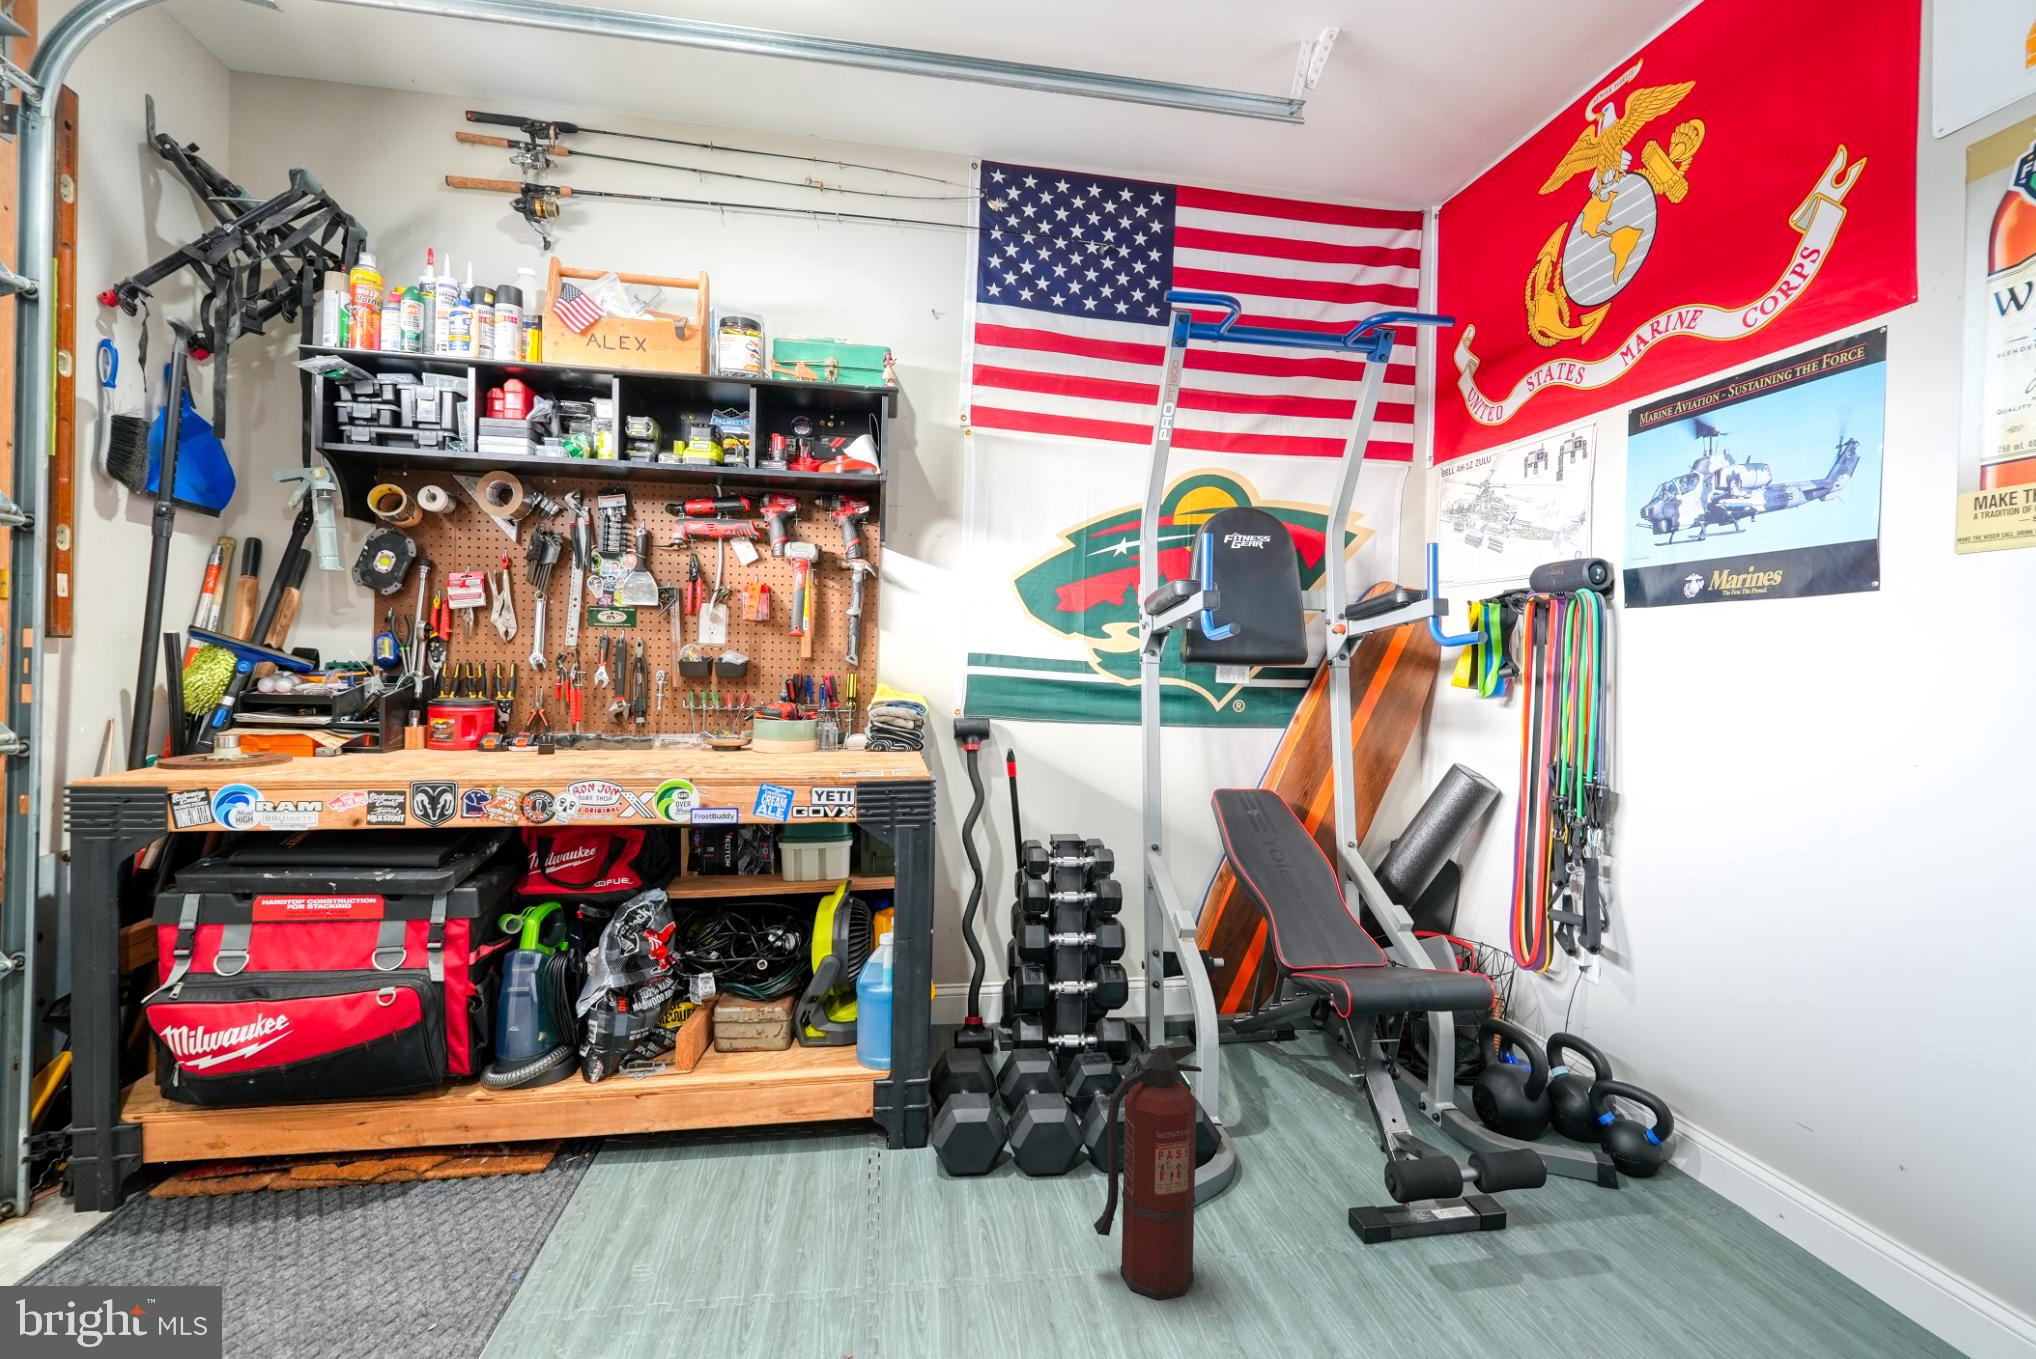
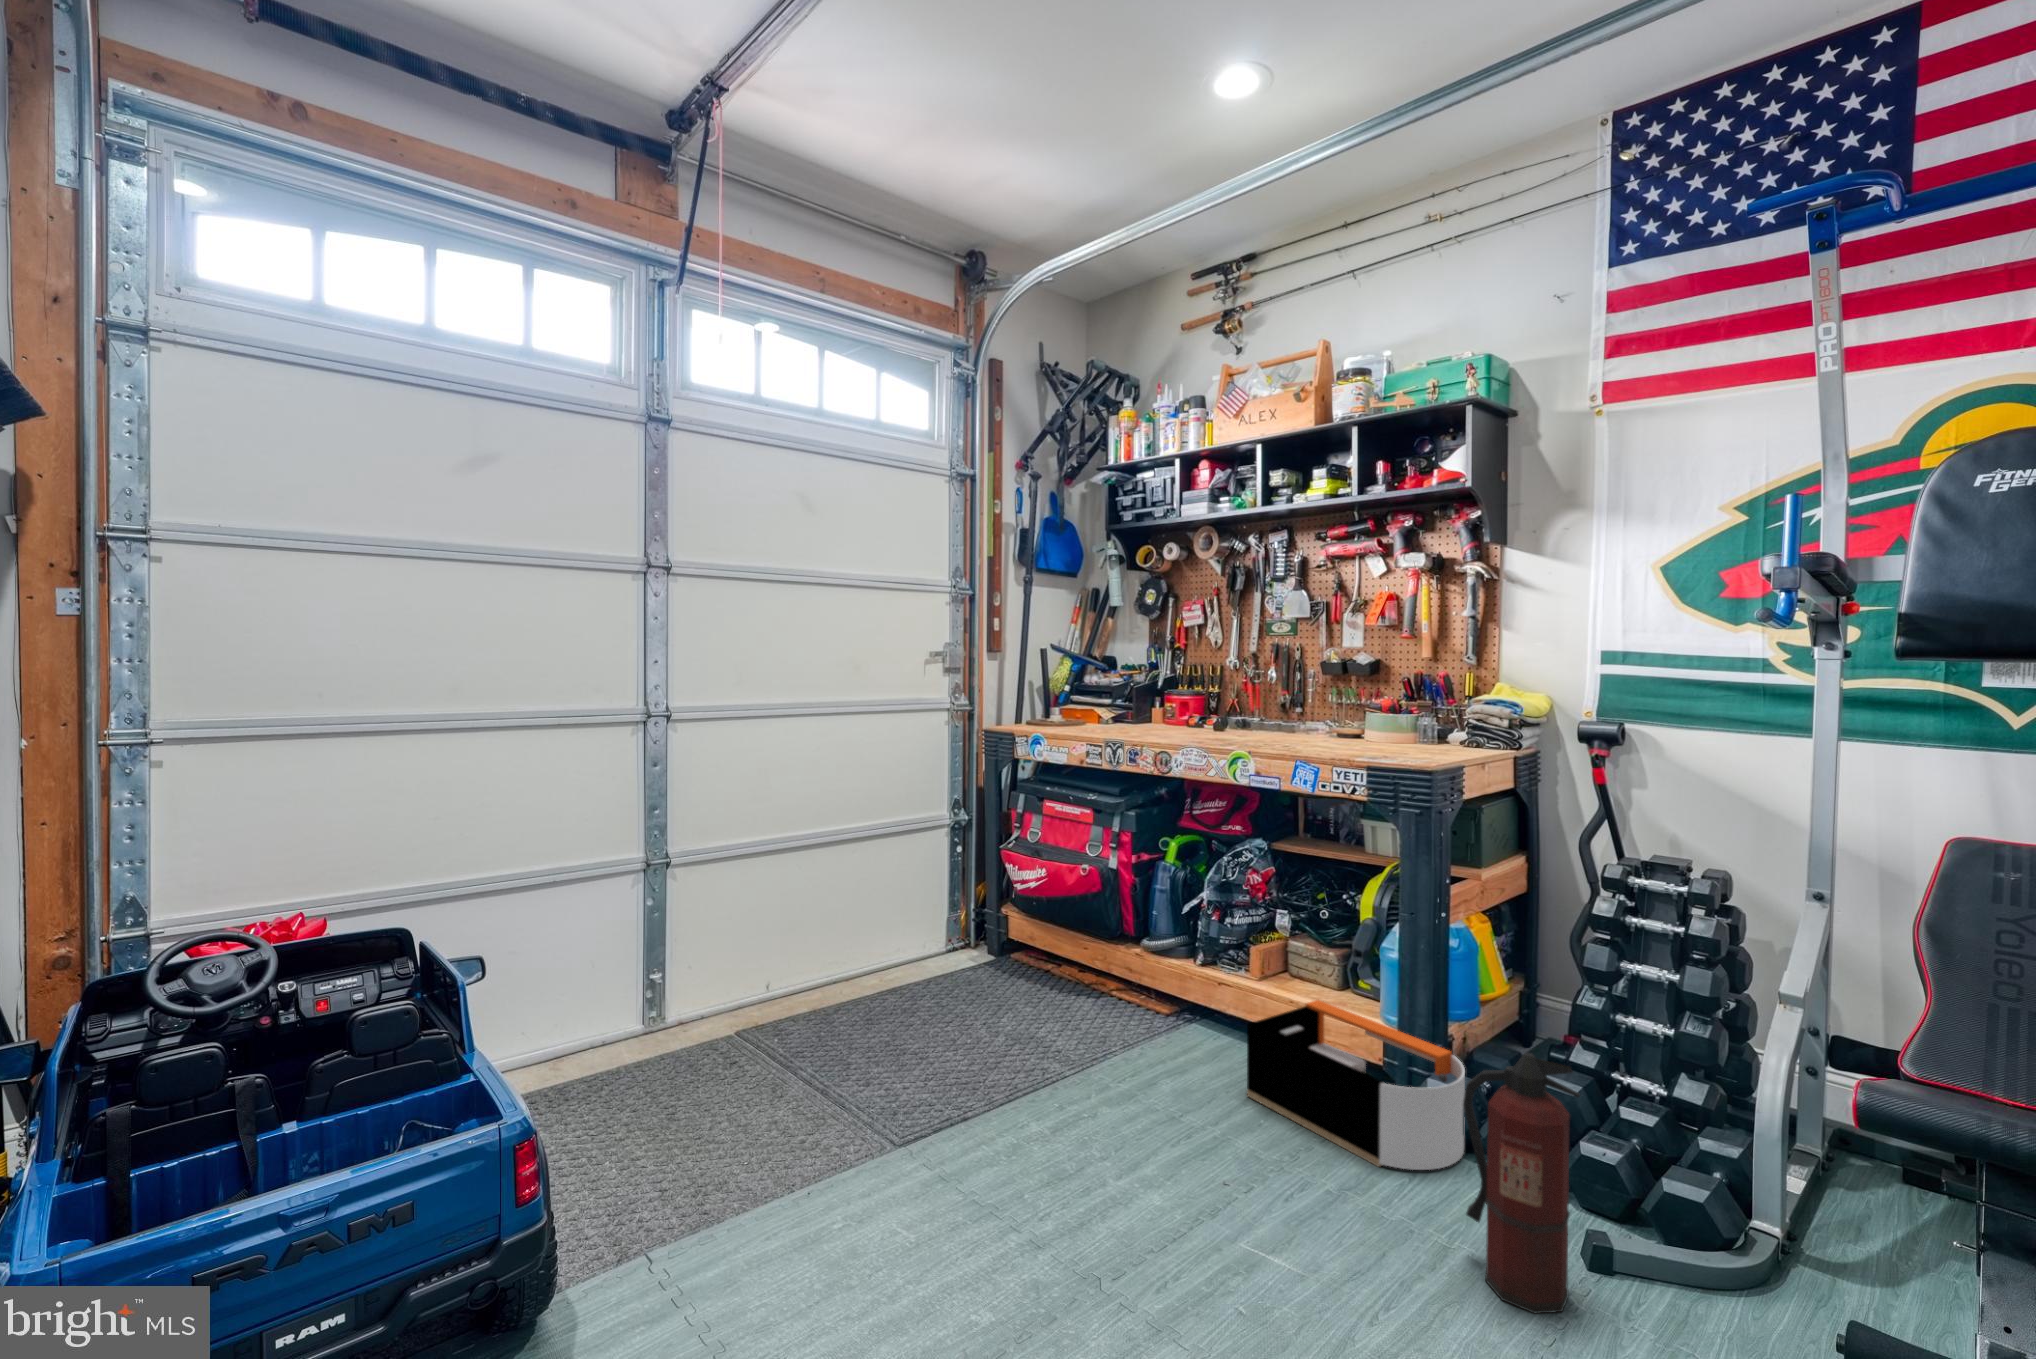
storage bin: none [749,1072,998,1233] -> present [1247,1000,1465,1170]

